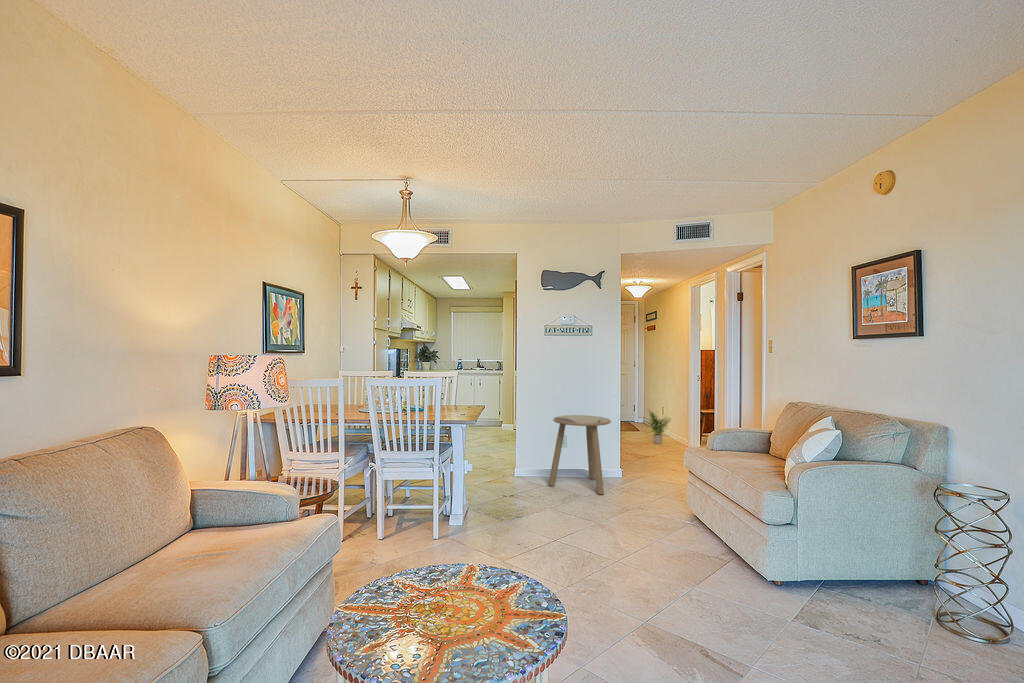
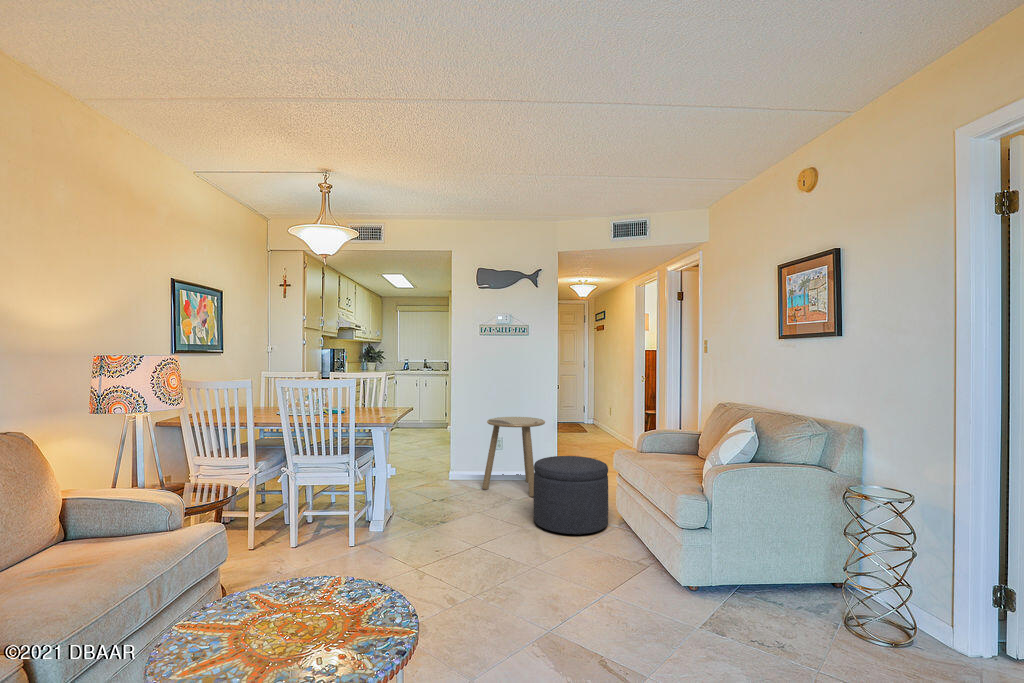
potted plant: present [644,411,669,444] -> none [589,409,620,446]
ottoman: none [609,455,686,535] -> present [534,456,608,535]

